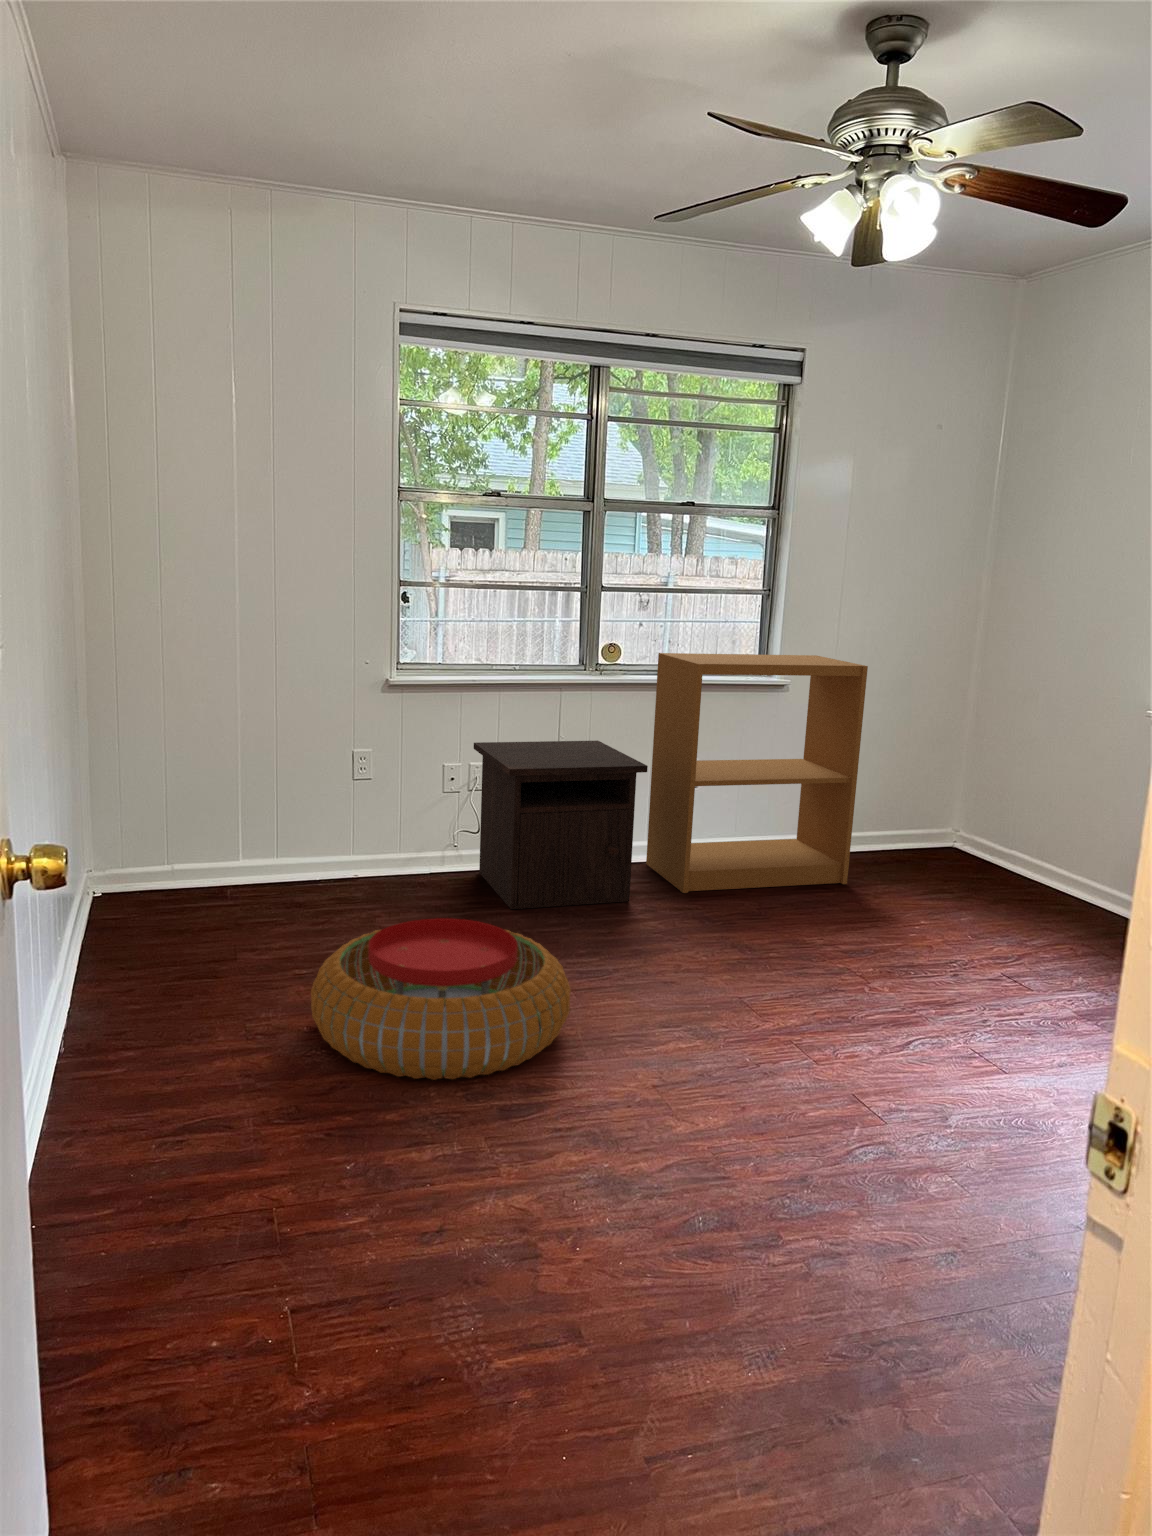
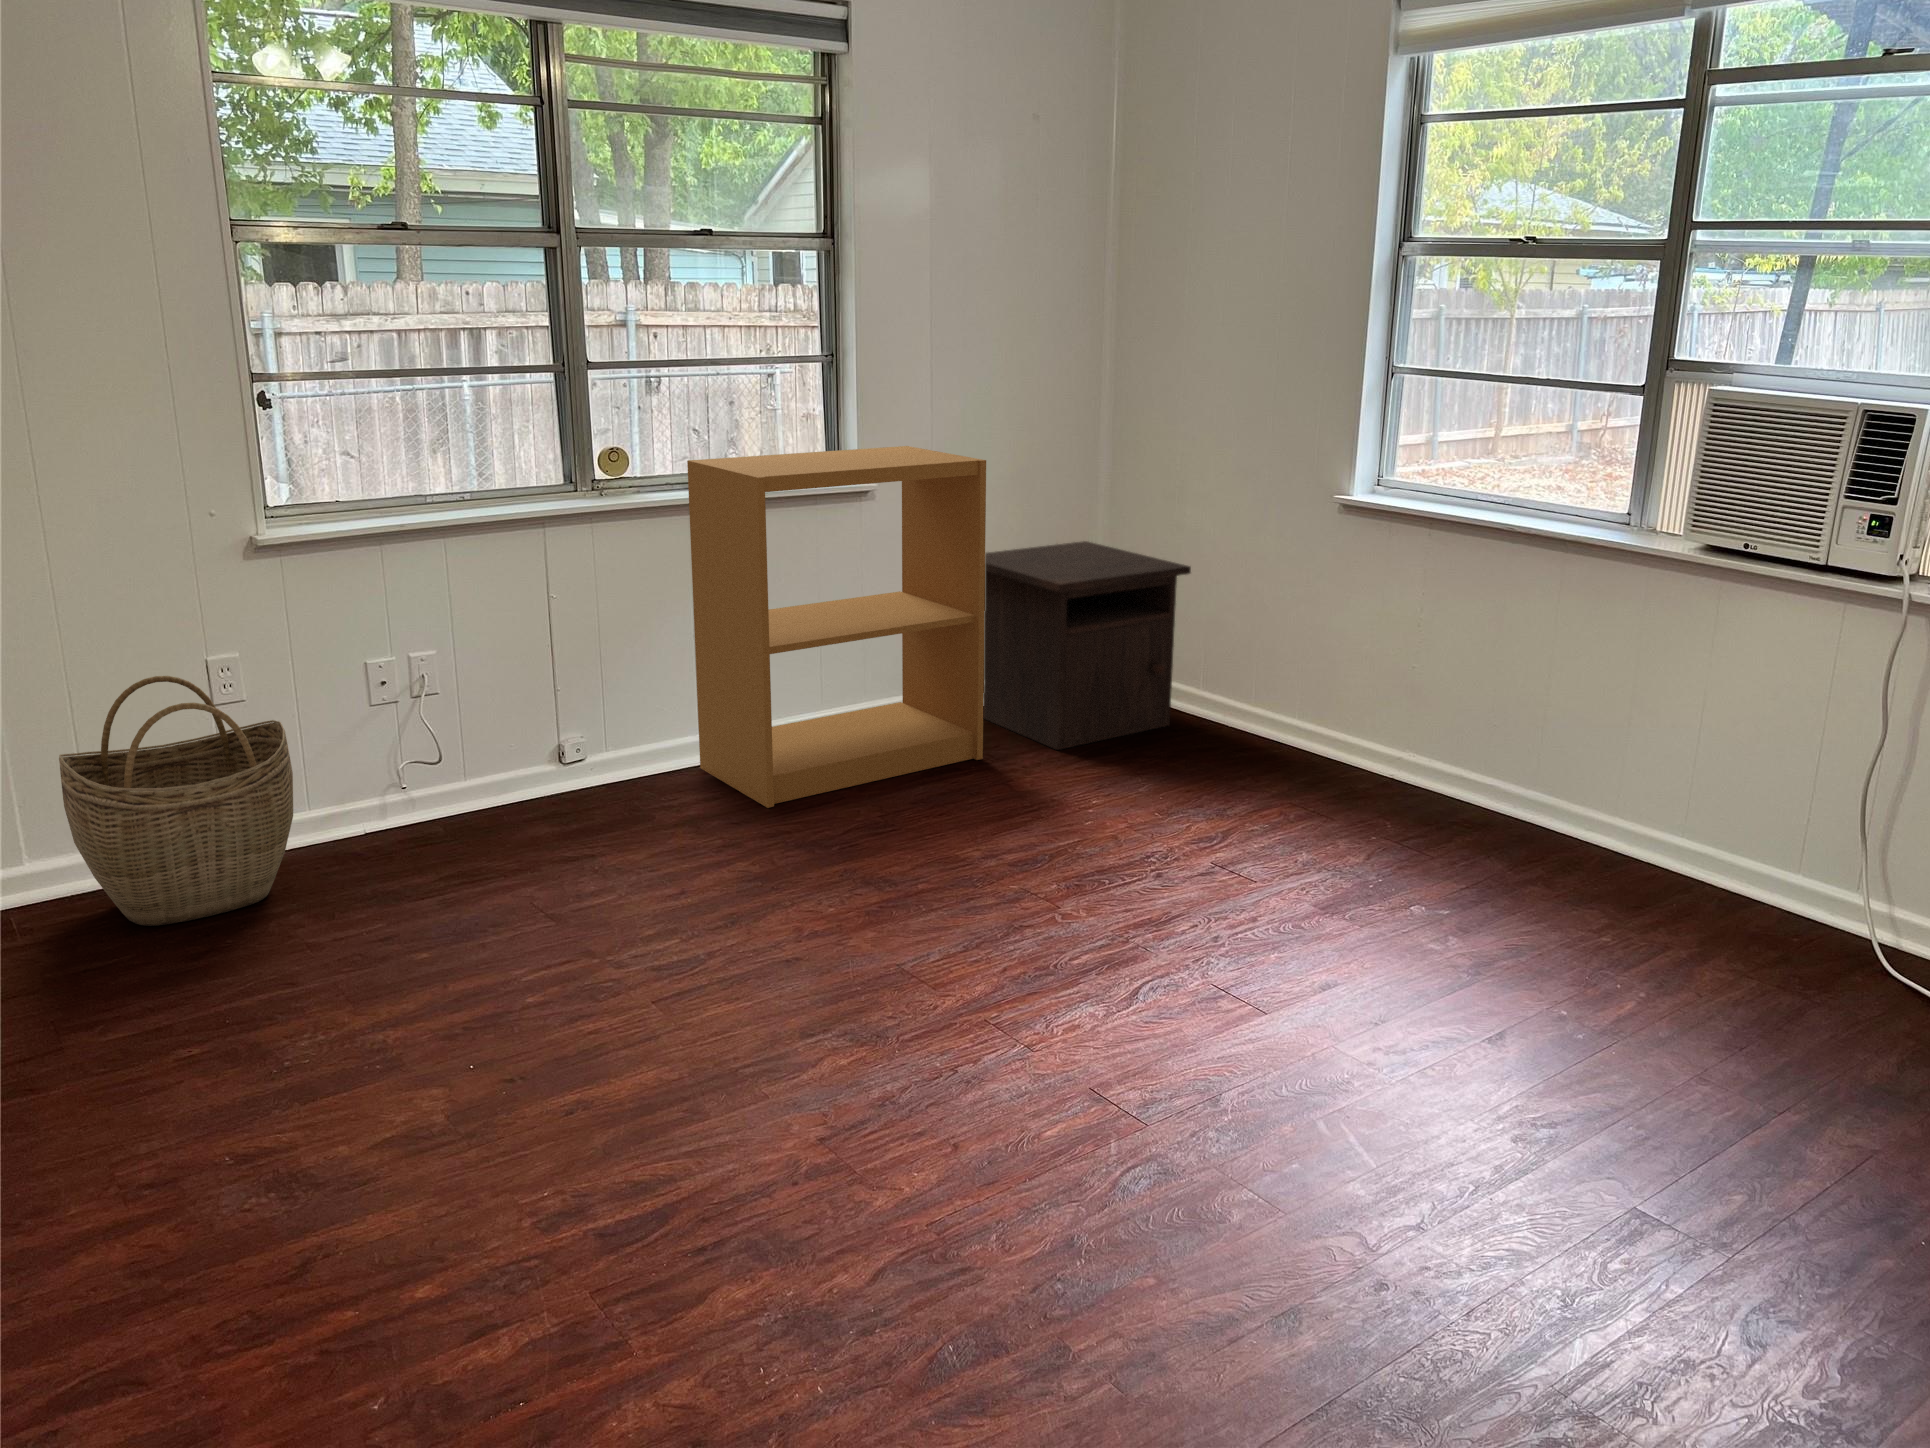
nightstand: present [474,741,648,909] -> present [983,541,1191,750]
woven basket: none [266,755,390,903] -> present [59,676,293,926]
pouf: present [311,918,571,1080] -> none [225,932,669,1221]

